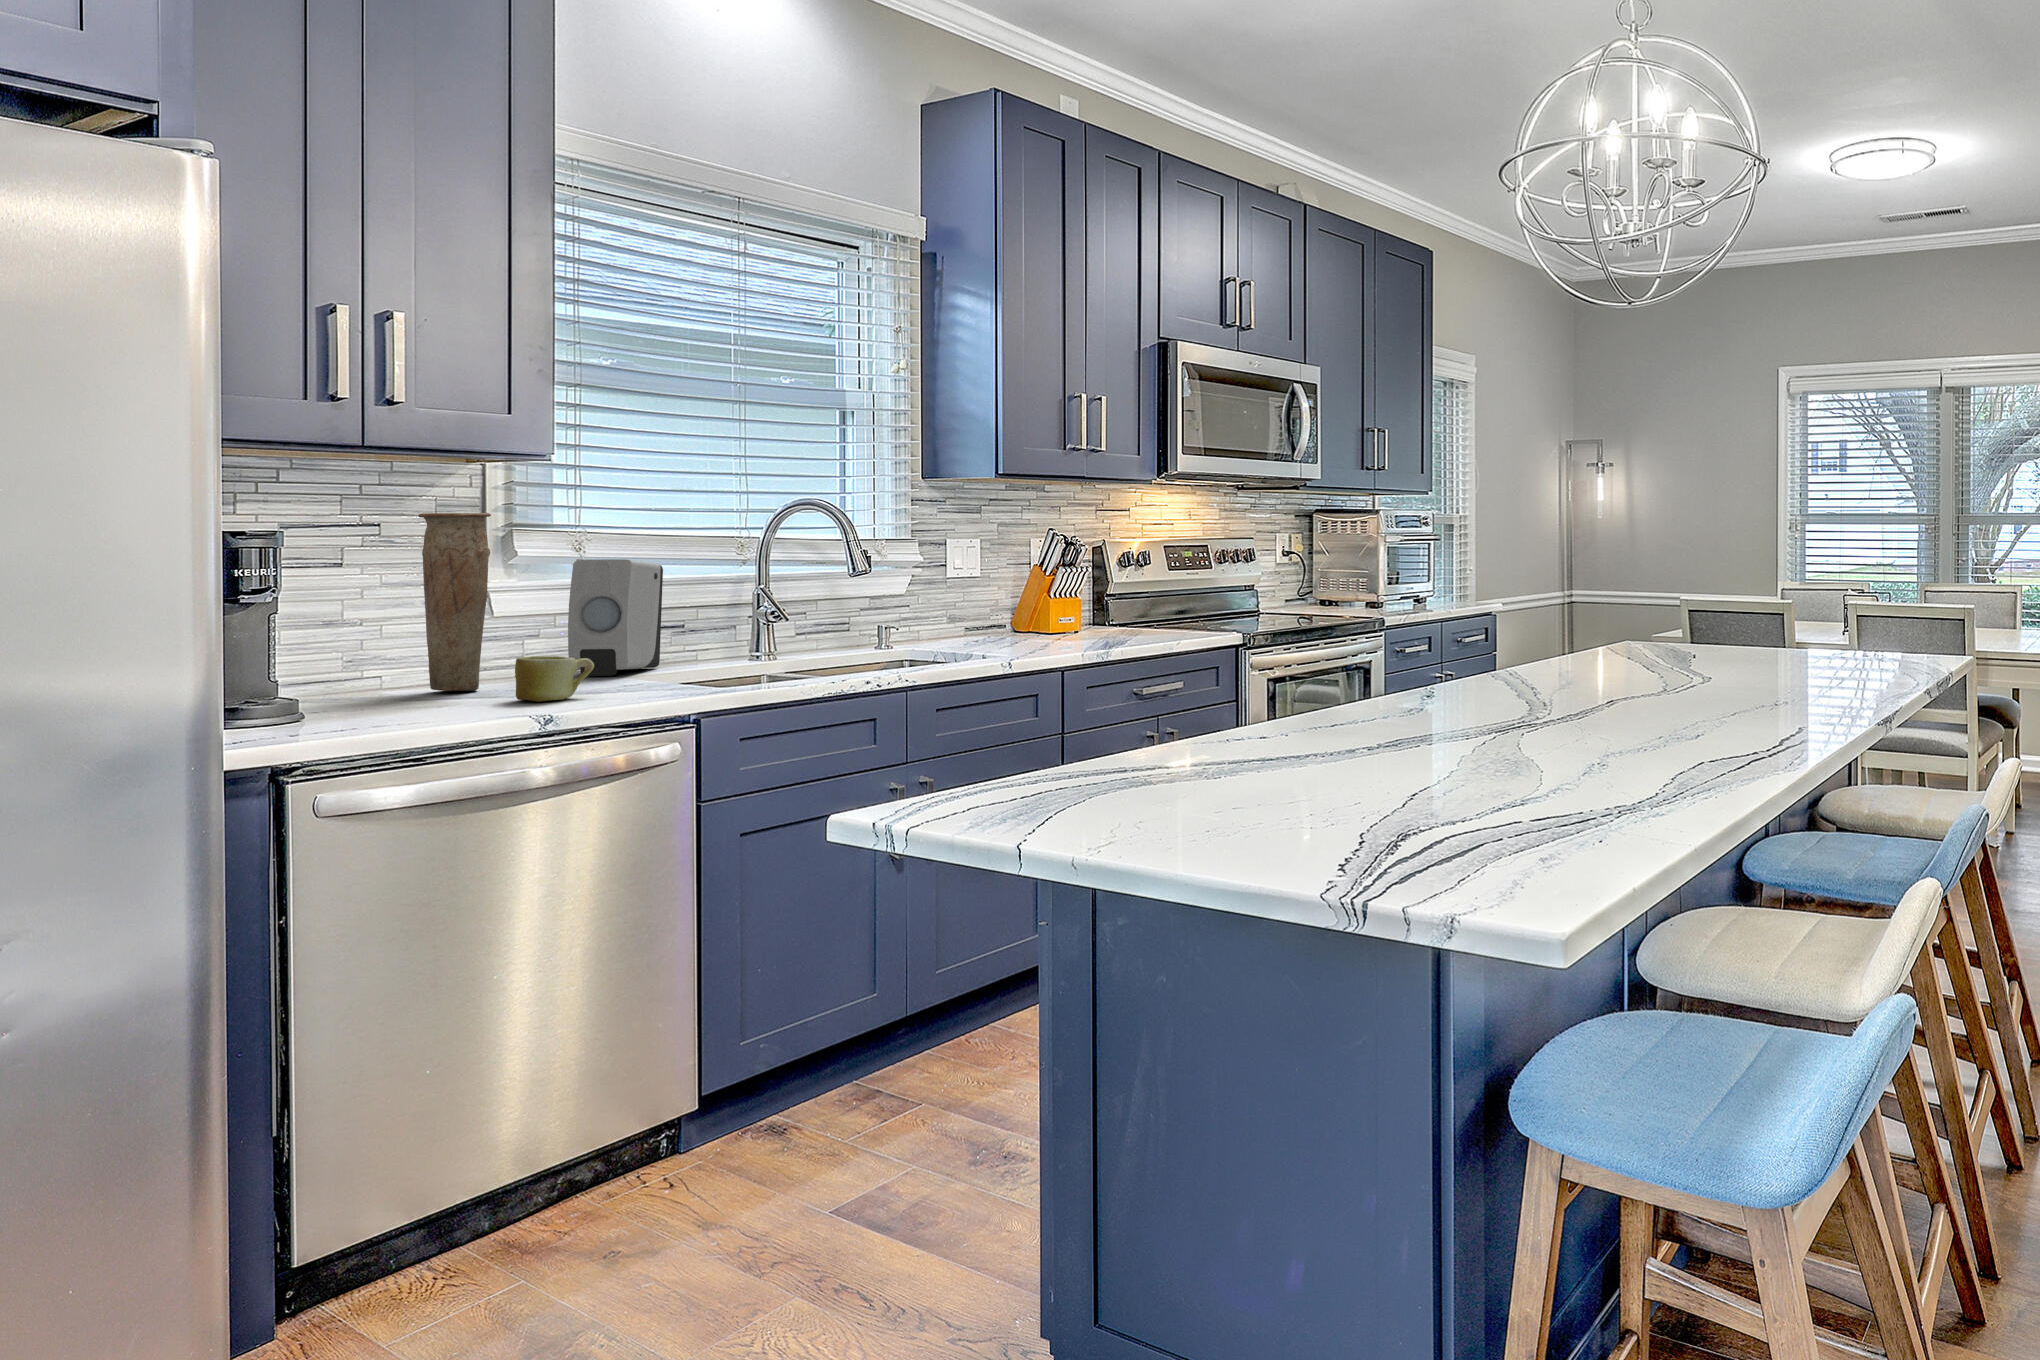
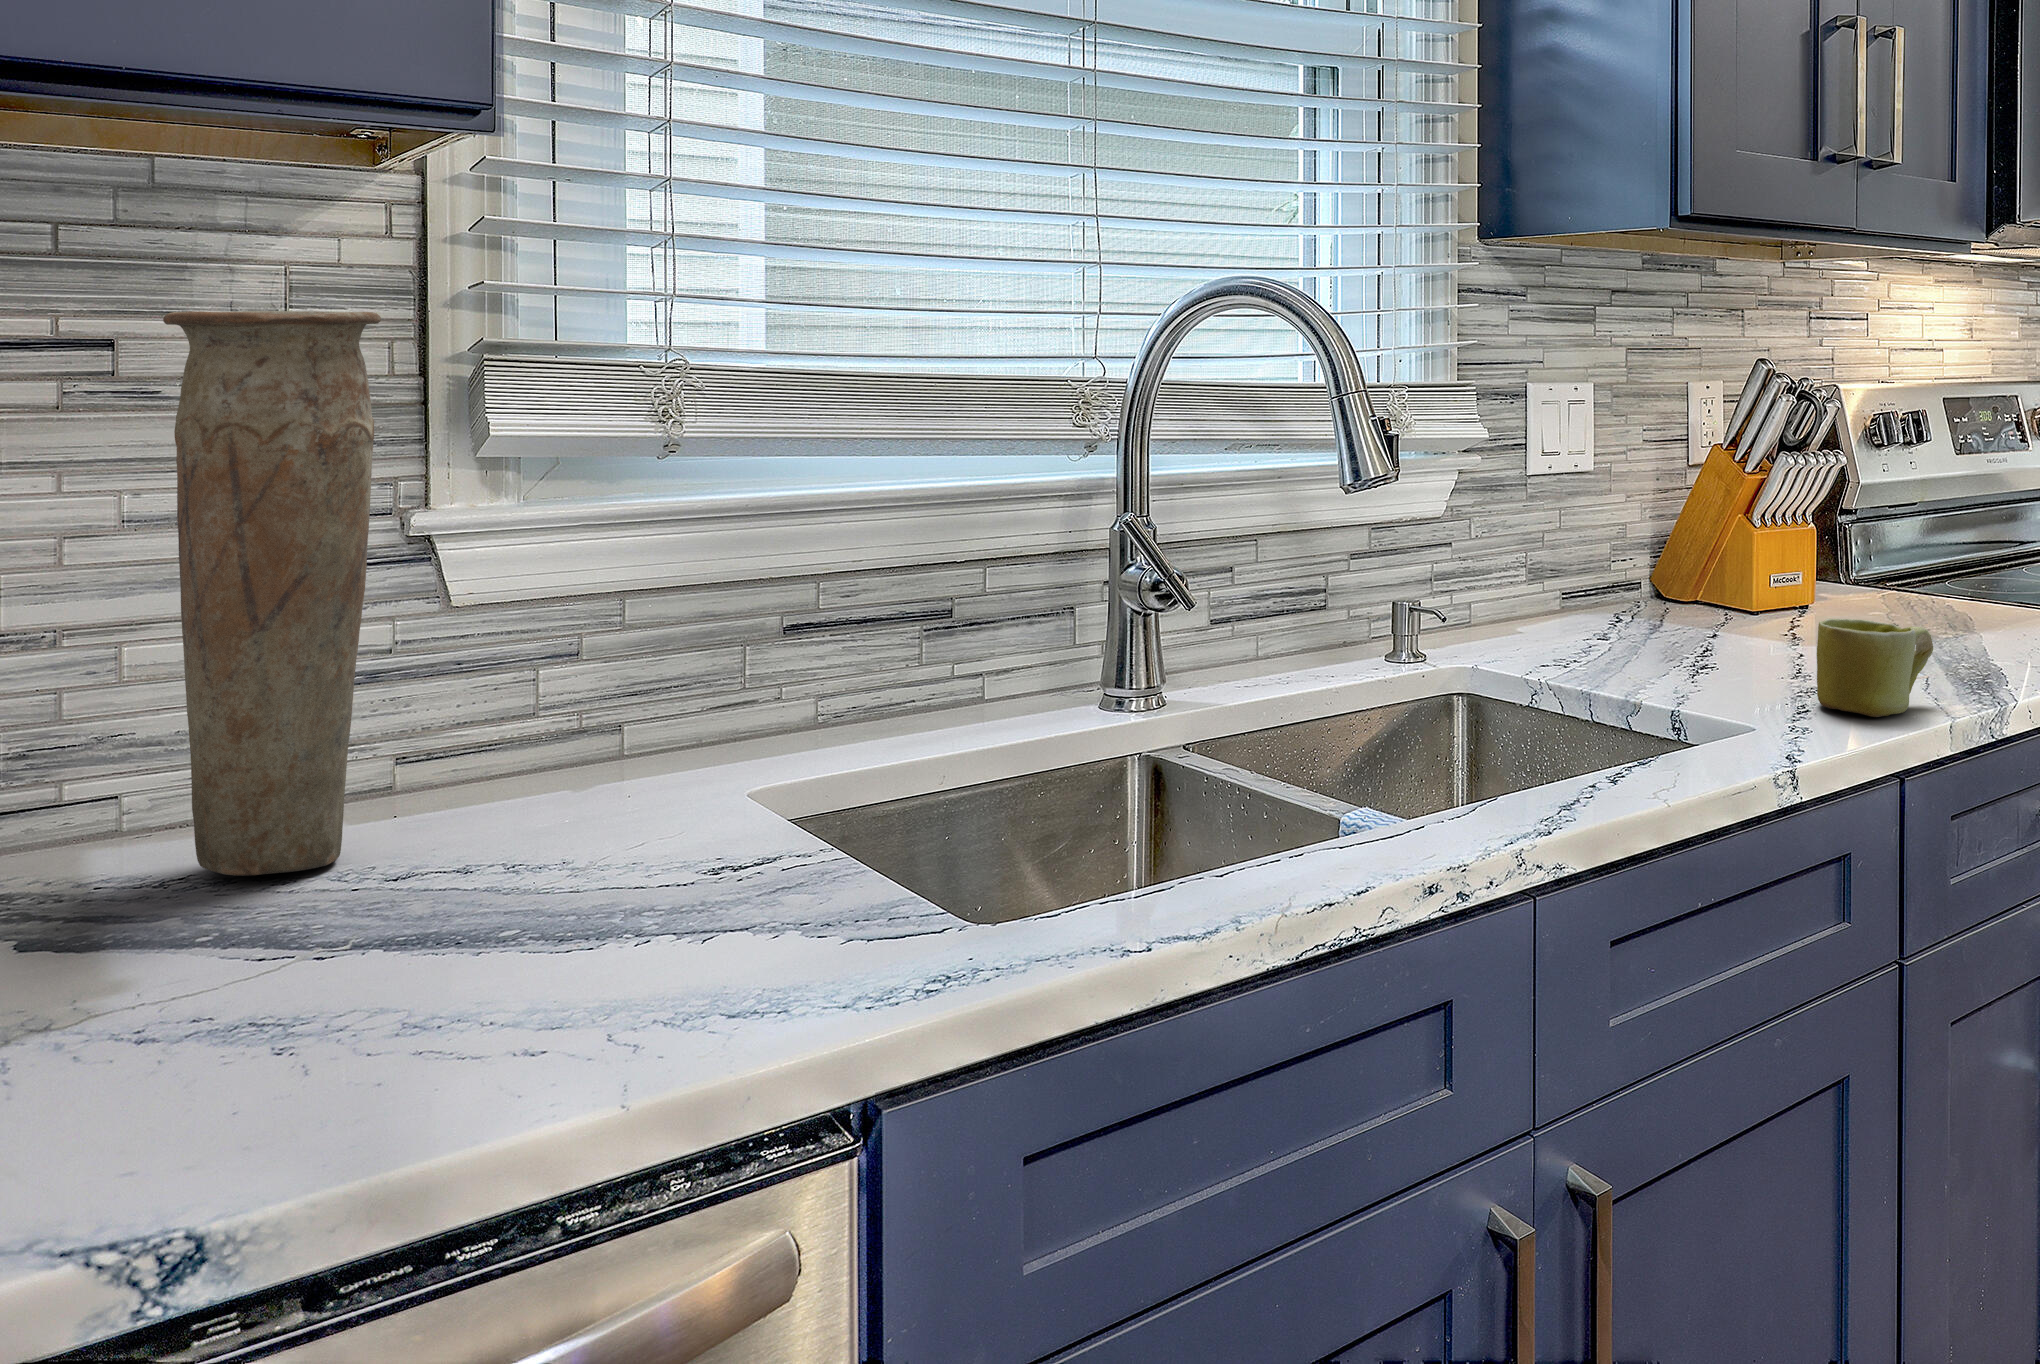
soap dispenser: present [568,559,663,676] -> none [635,447,893,786]
mug: present [515,656,594,702] -> present [1817,619,1933,717]

